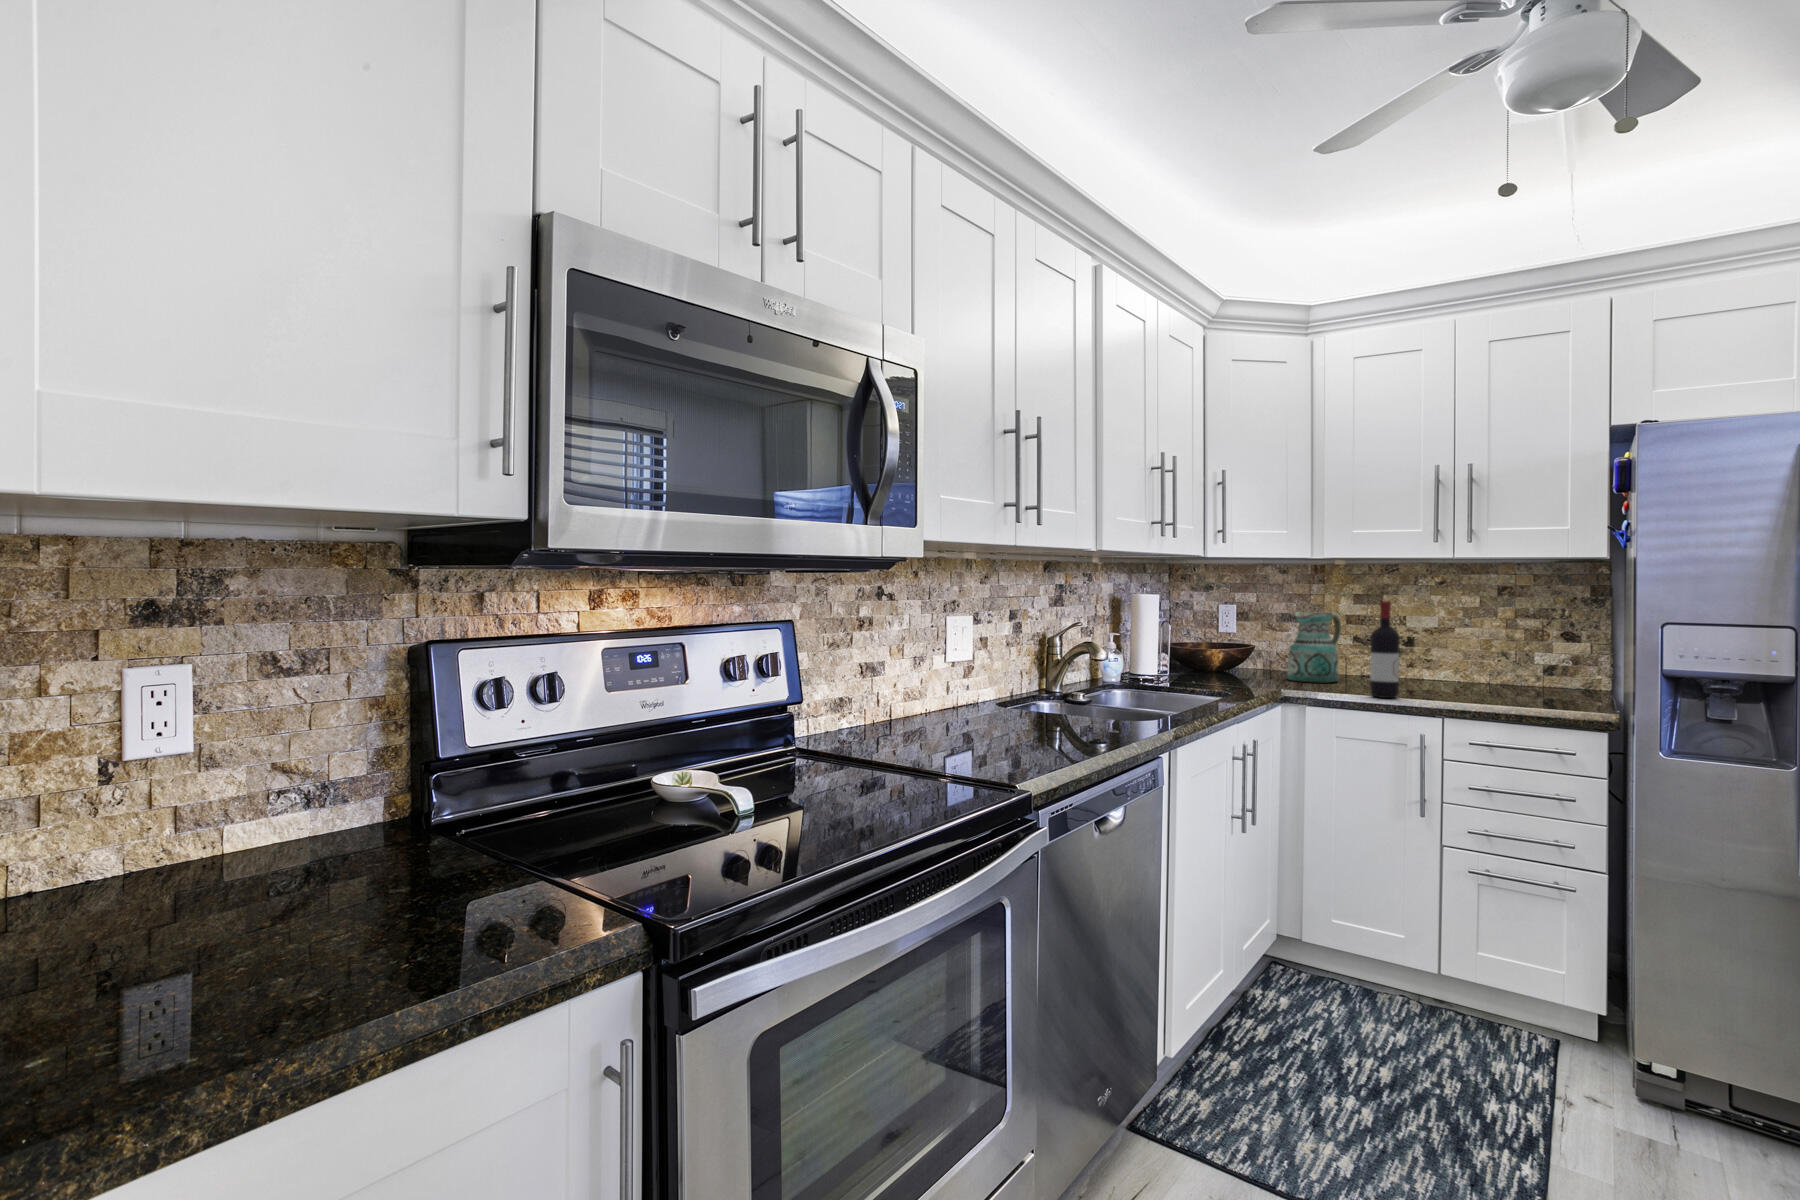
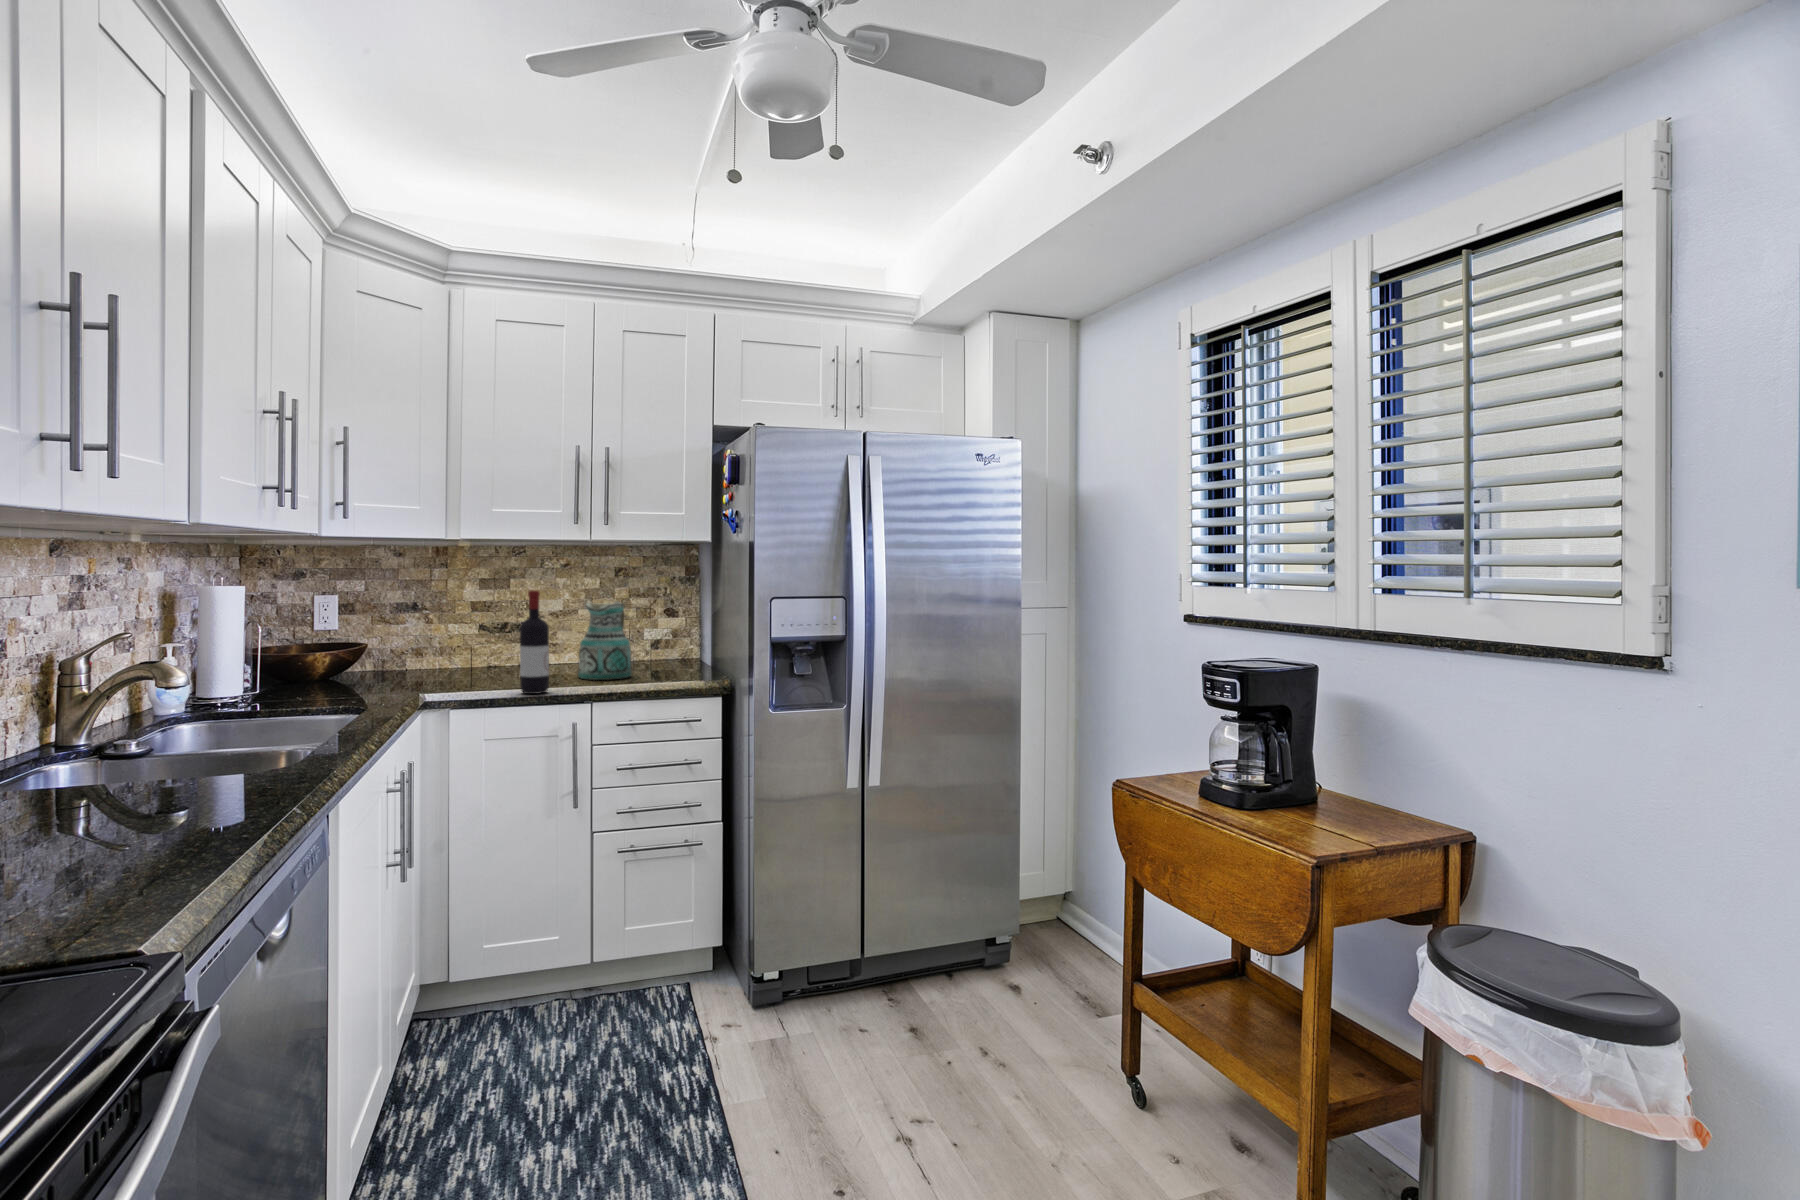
ceramic pitcher: present [1287,611,1341,682] -> present [578,601,632,680]

